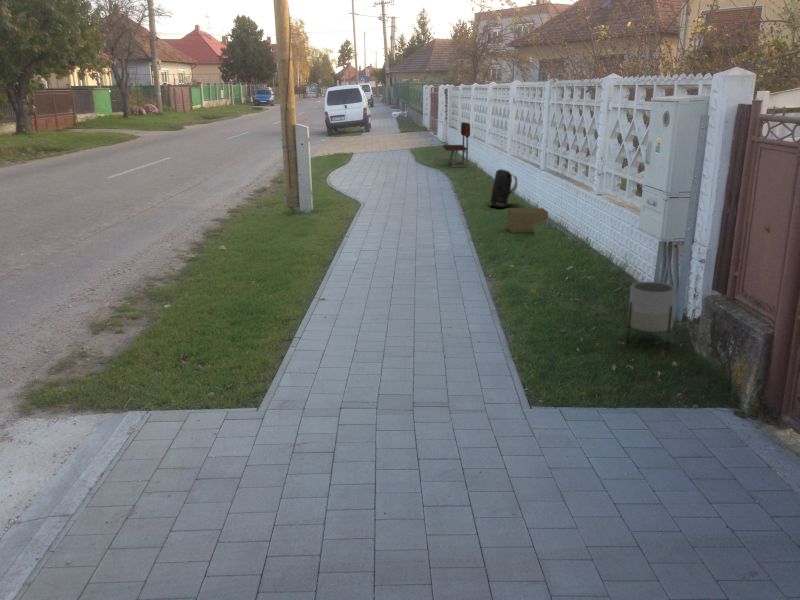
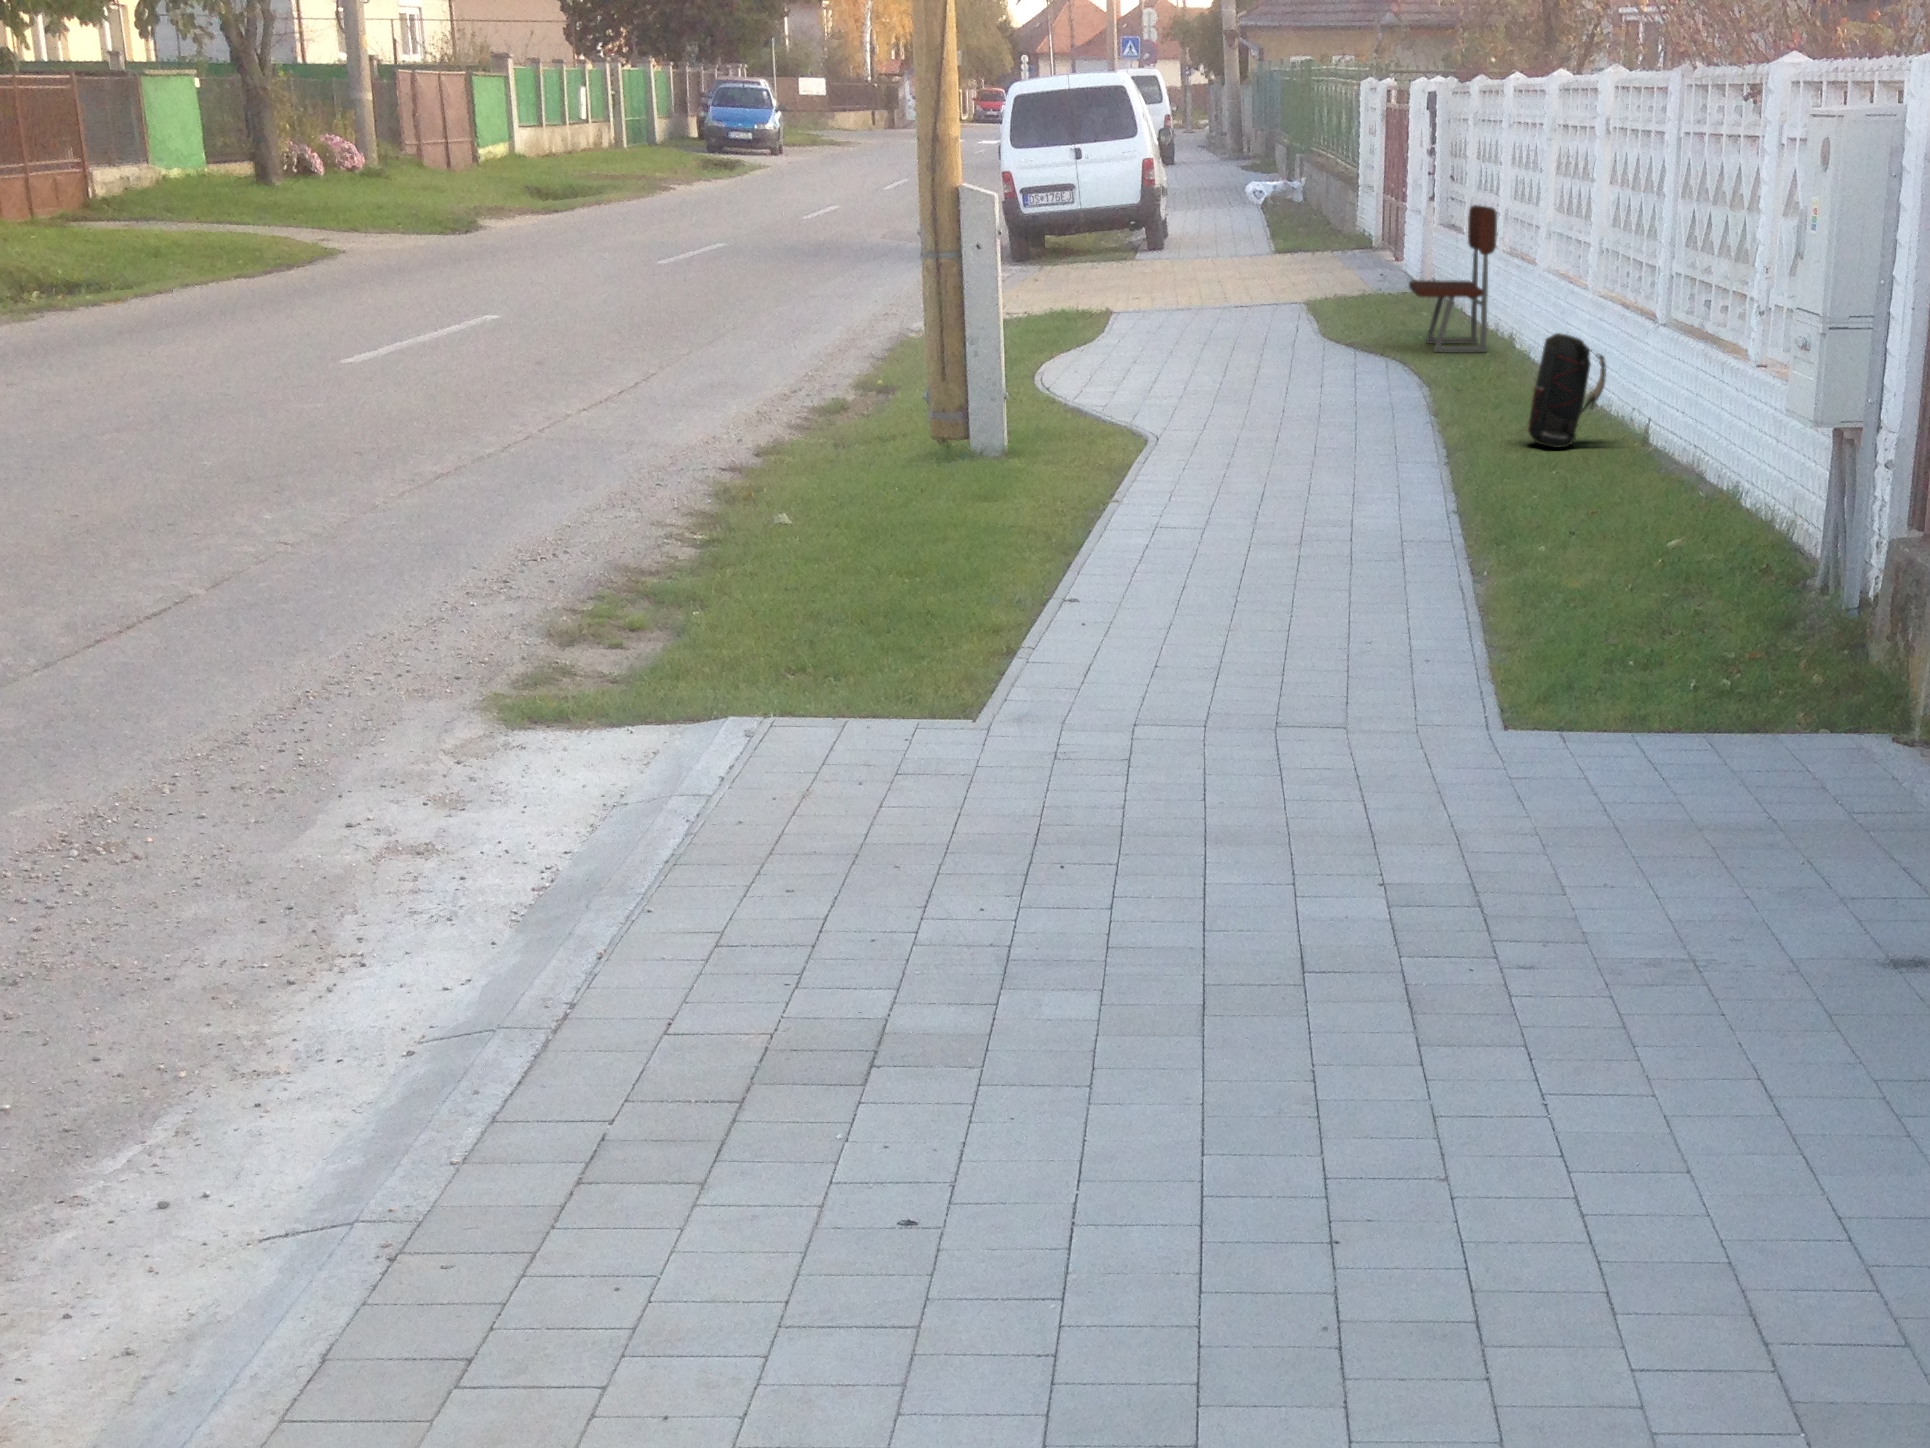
cardboard box: present [507,208,548,233] -> none [1559,433,1668,497]
planter: present [627,282,676,347] -> none [1752,528,1856,670]

